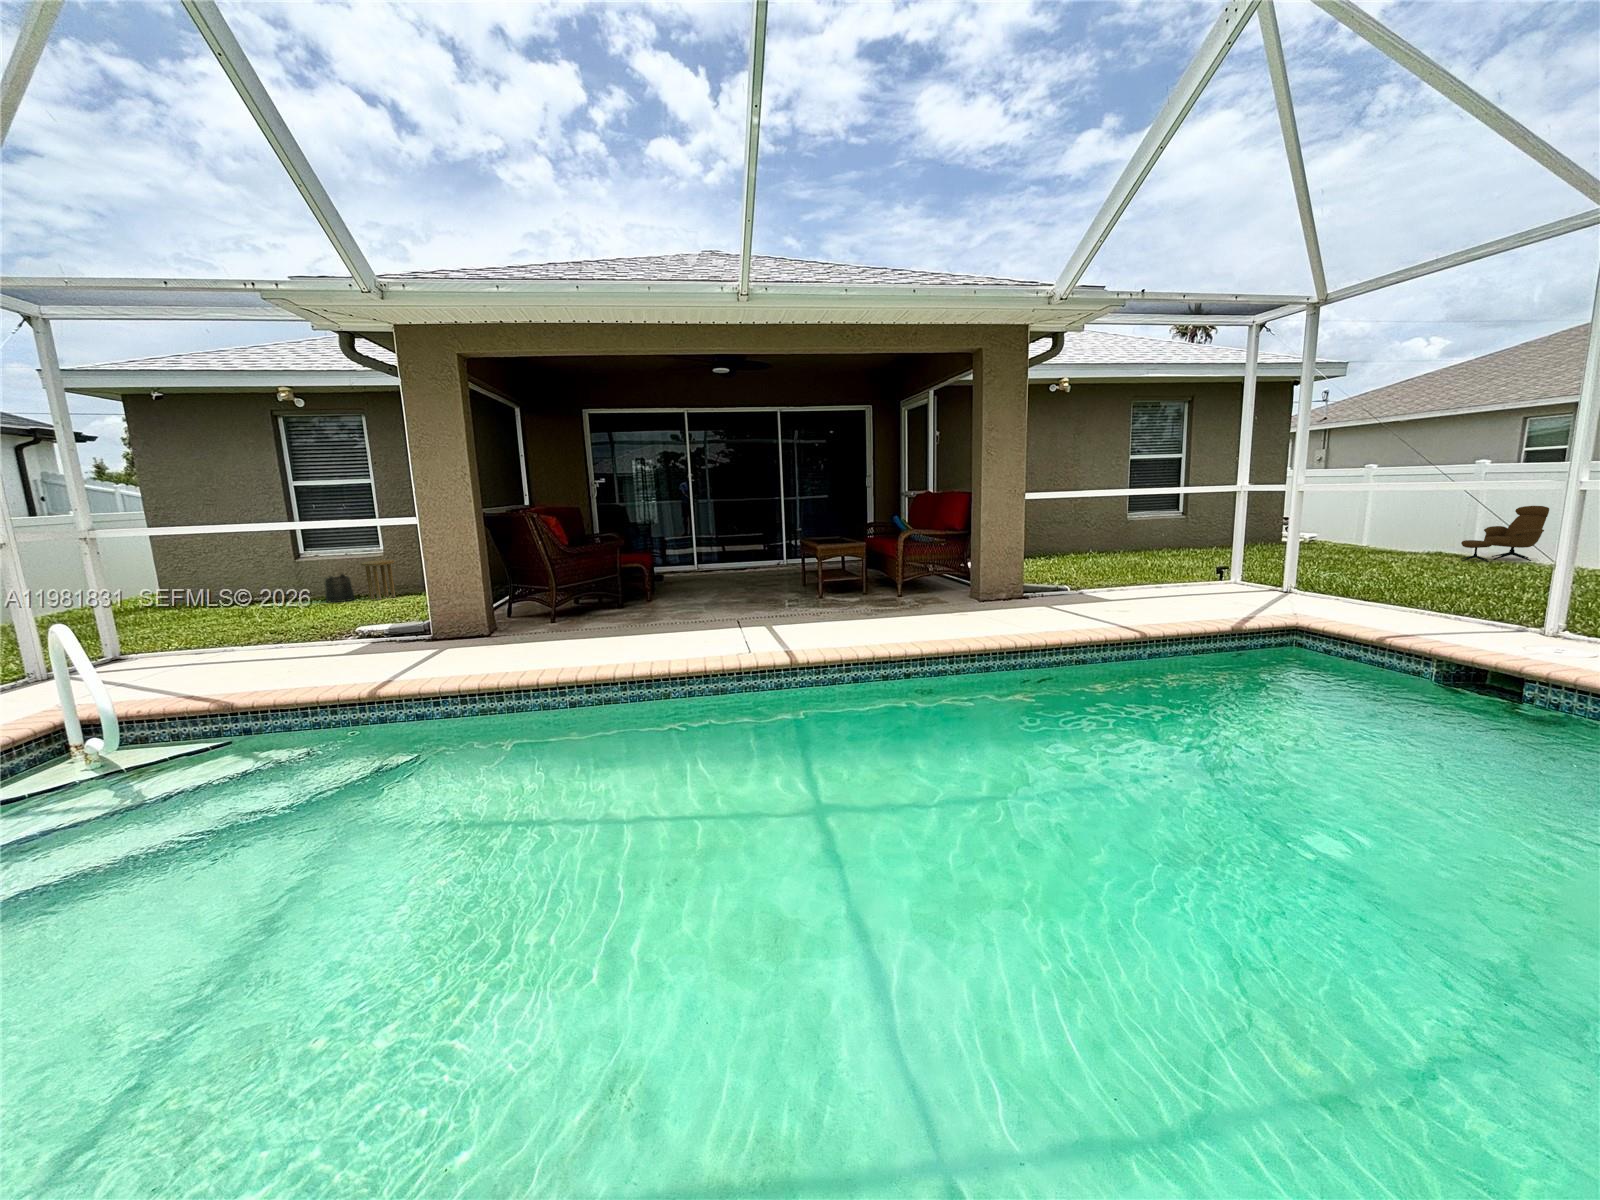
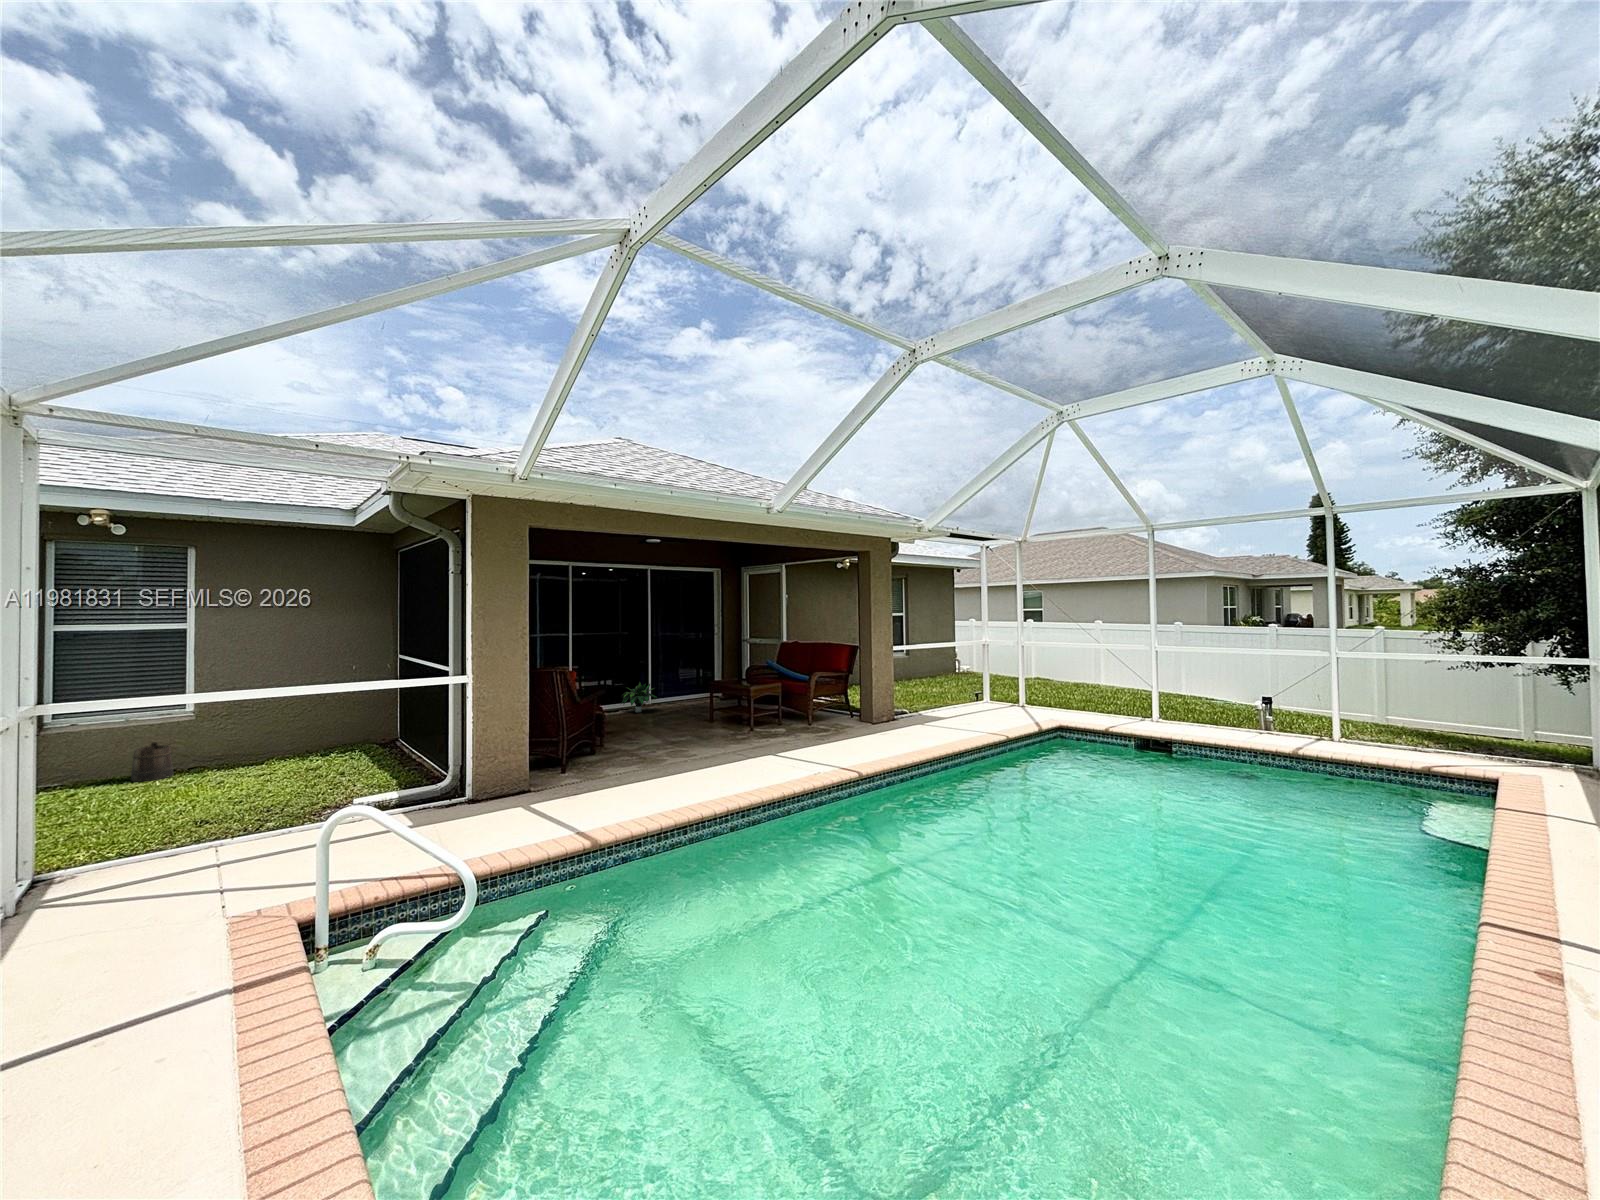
lounge chair: present [1461,506,1549,562] -> none [1052,651,1084,684]
potted plant: none [746,539,786,573] -> present [621,682,657,712]
side table: present [361,560,395,600] -> none [196,721,243,772]

